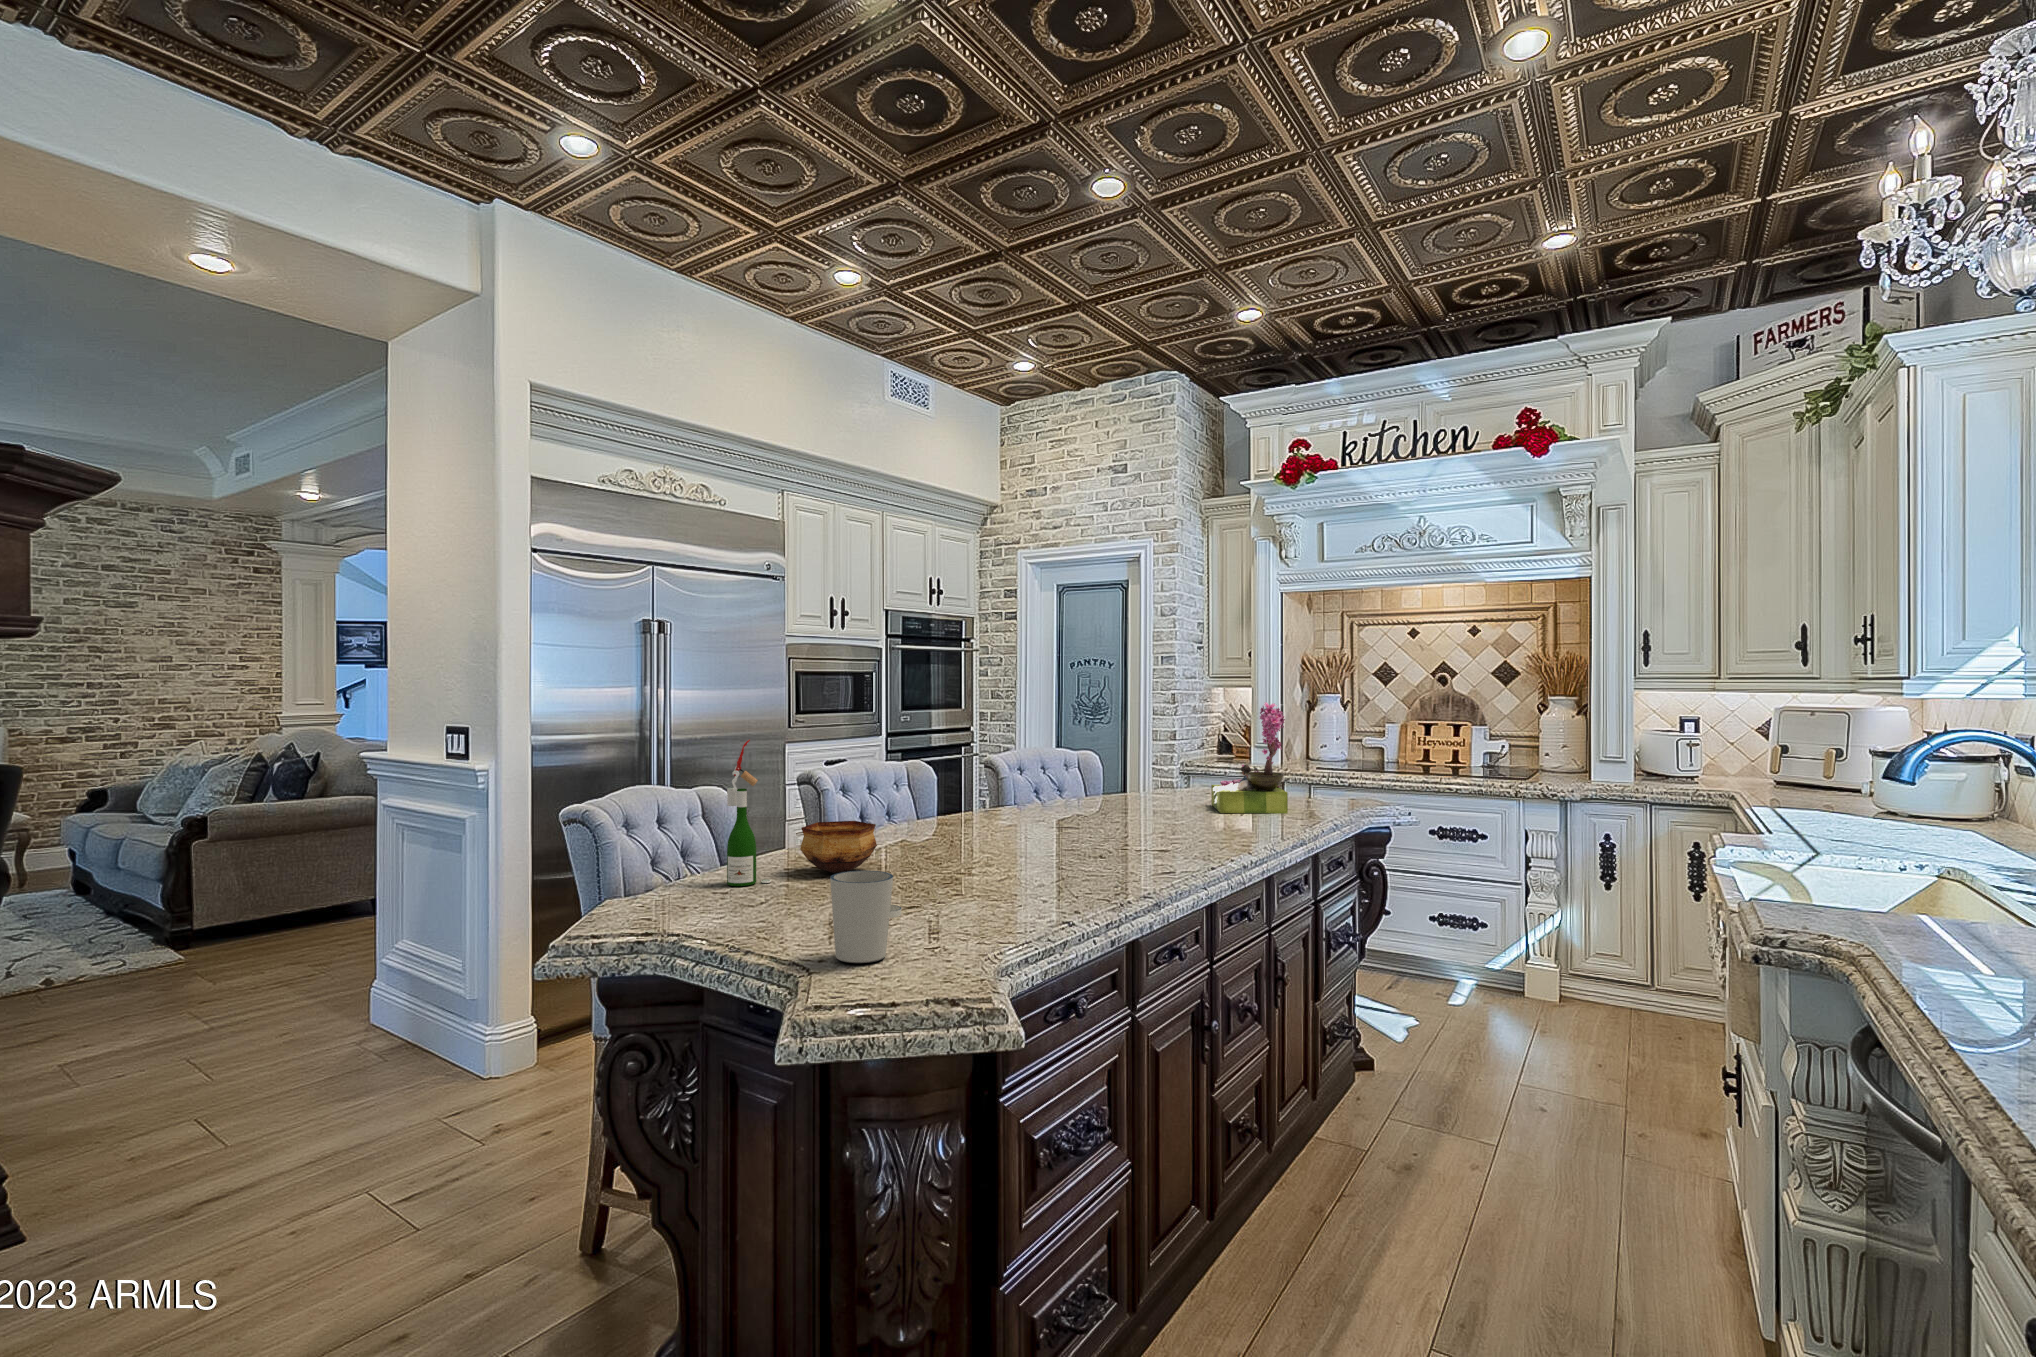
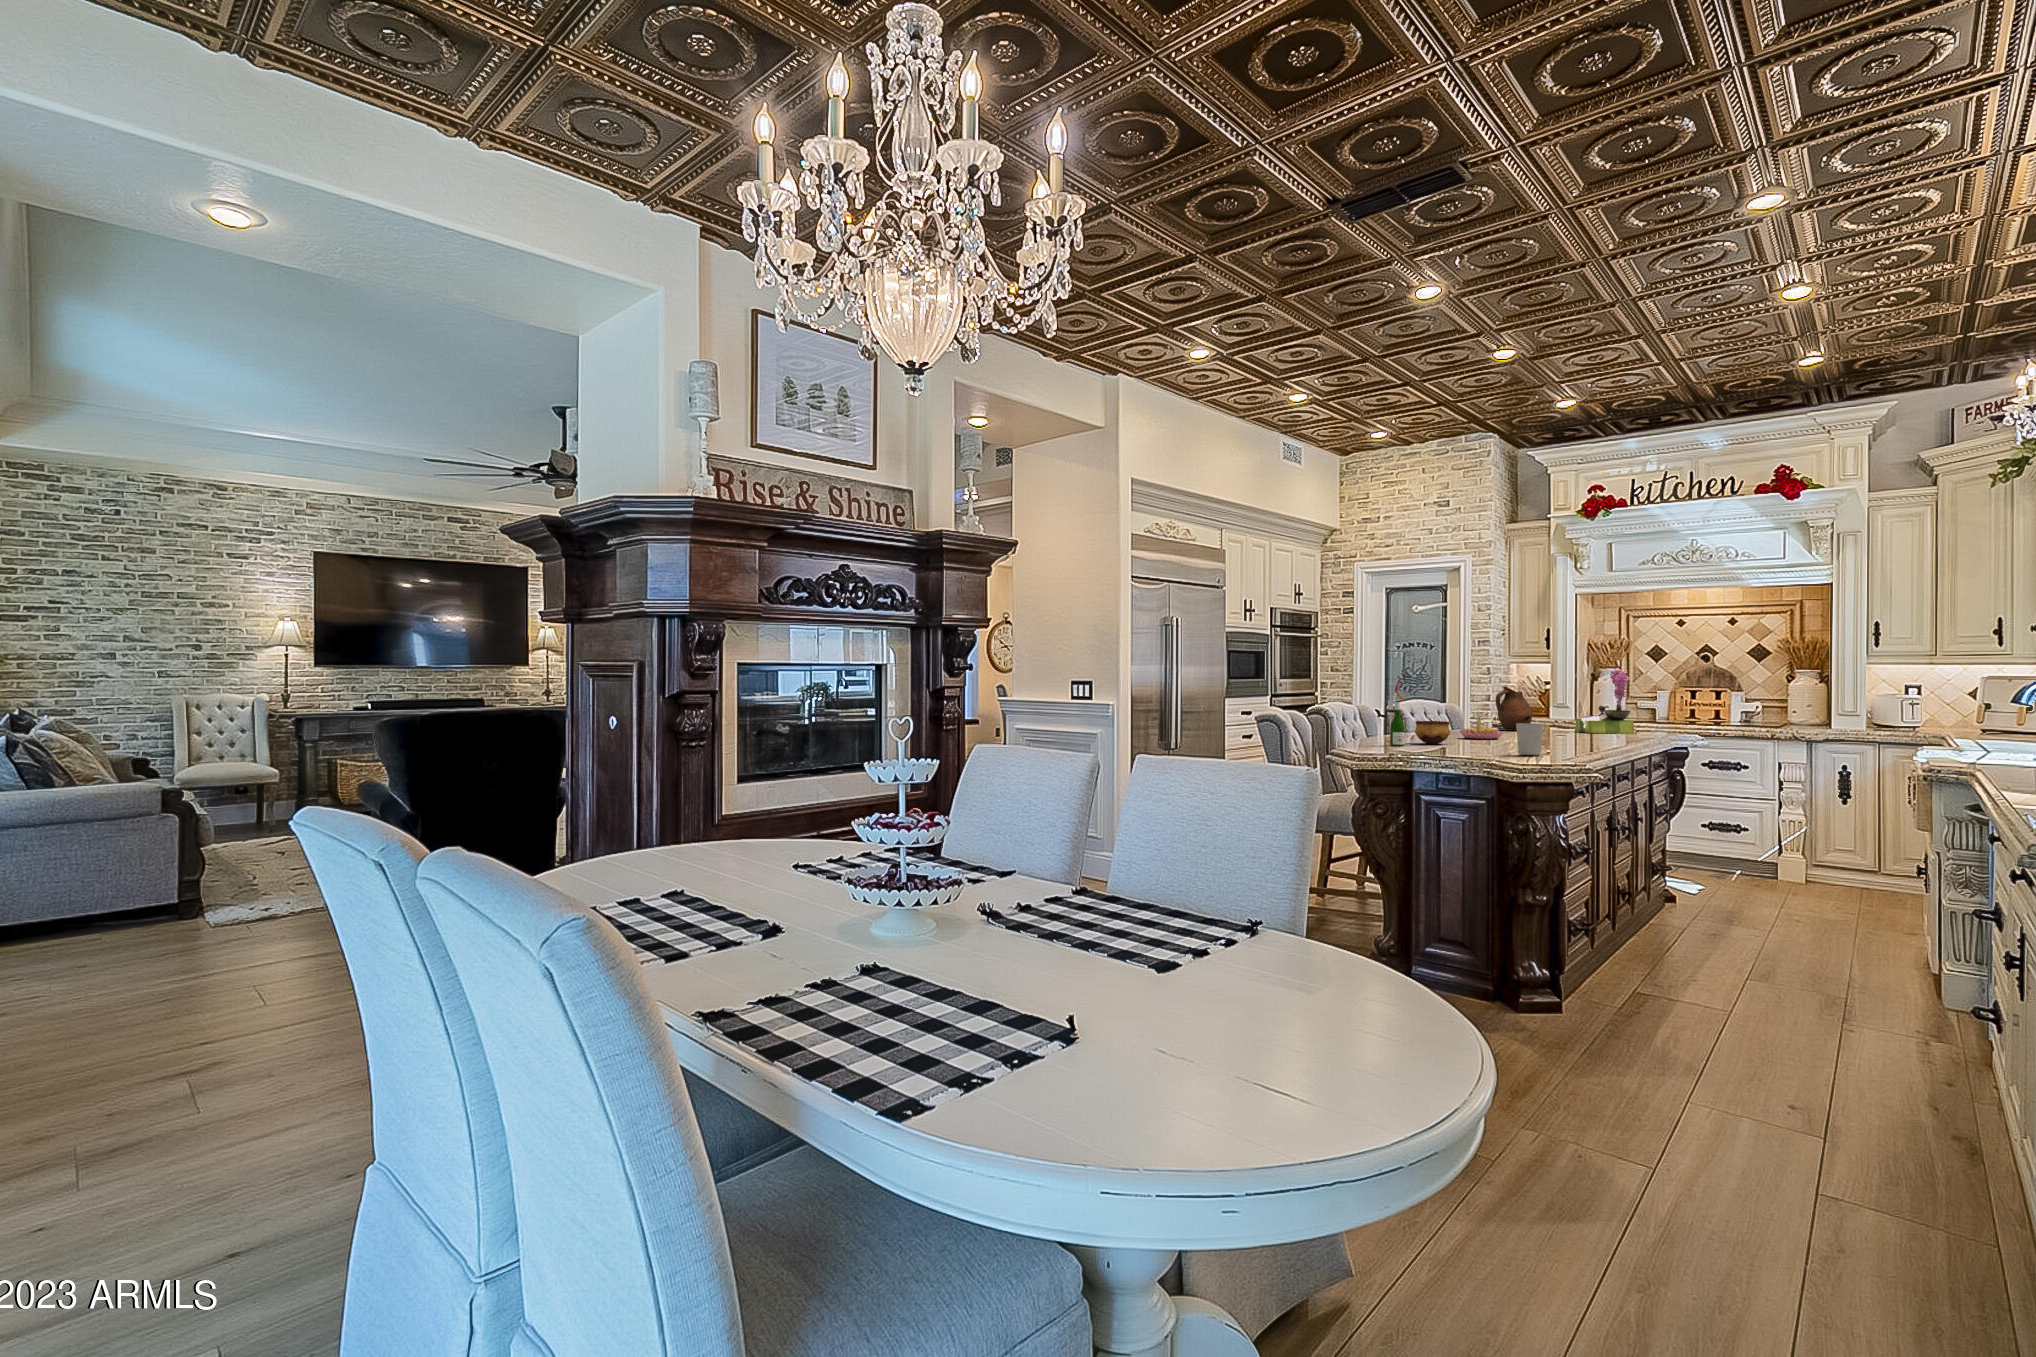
ceramic pitcher: none [1096,731,1160,806] -> present [1496,687,1533,730]
candle holder: none [960,790,1034,844] -> present [1459,713,1503,739]

